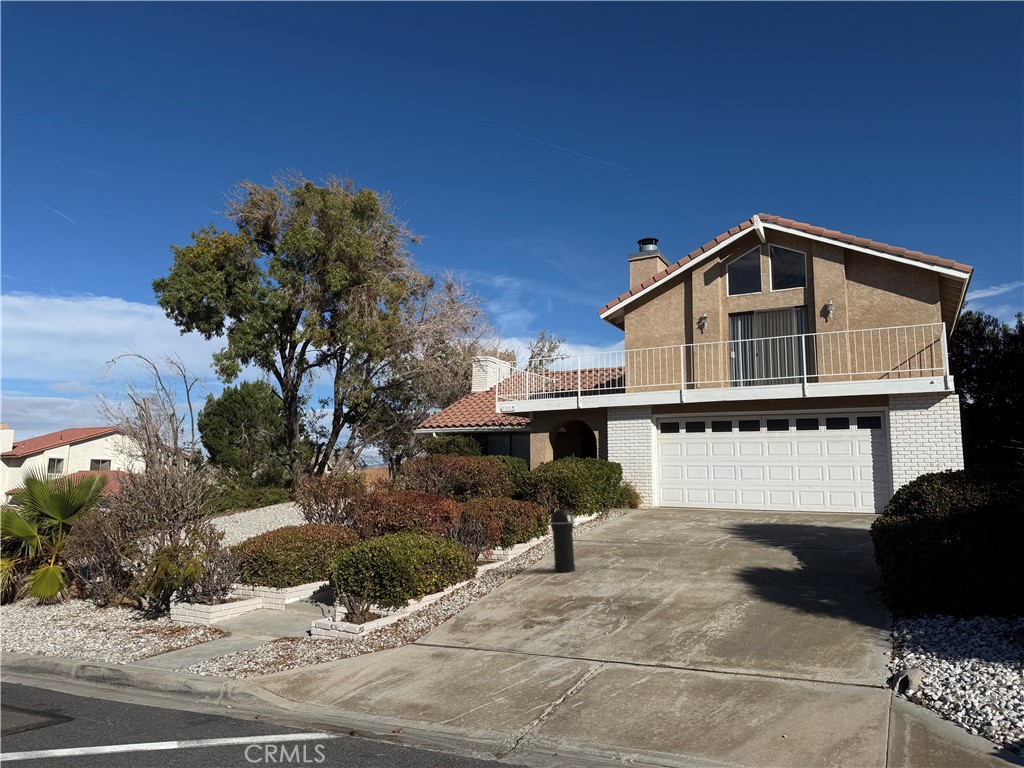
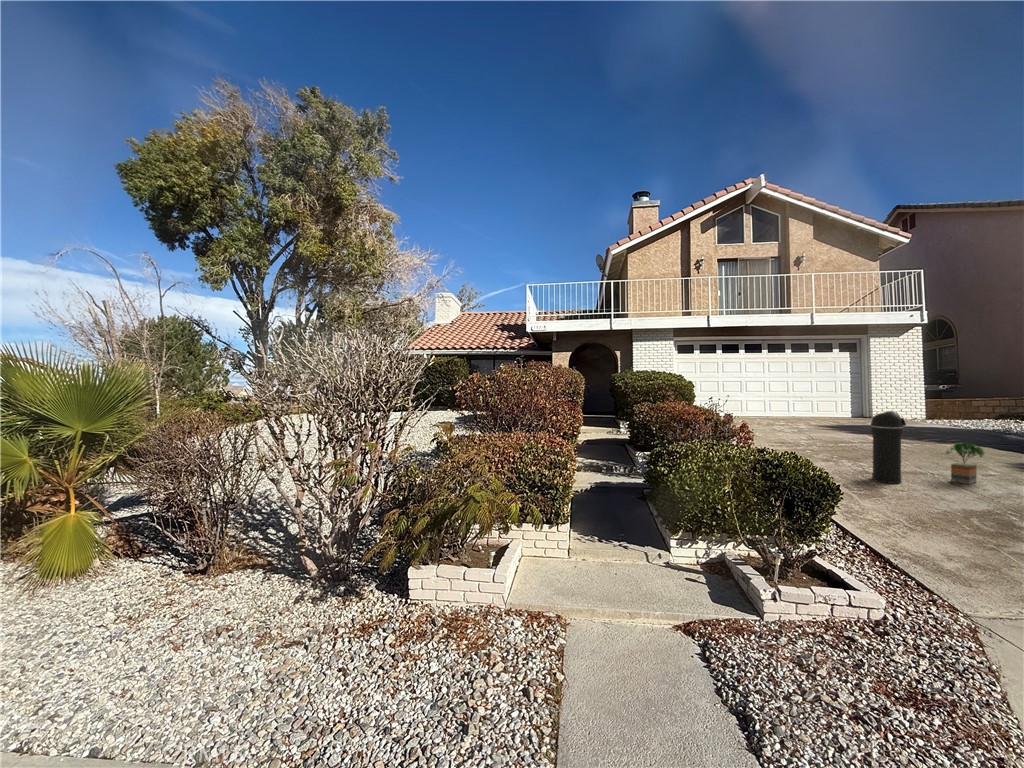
potted tree: none [608,538,633,576] -> present [946,443,984,484]

